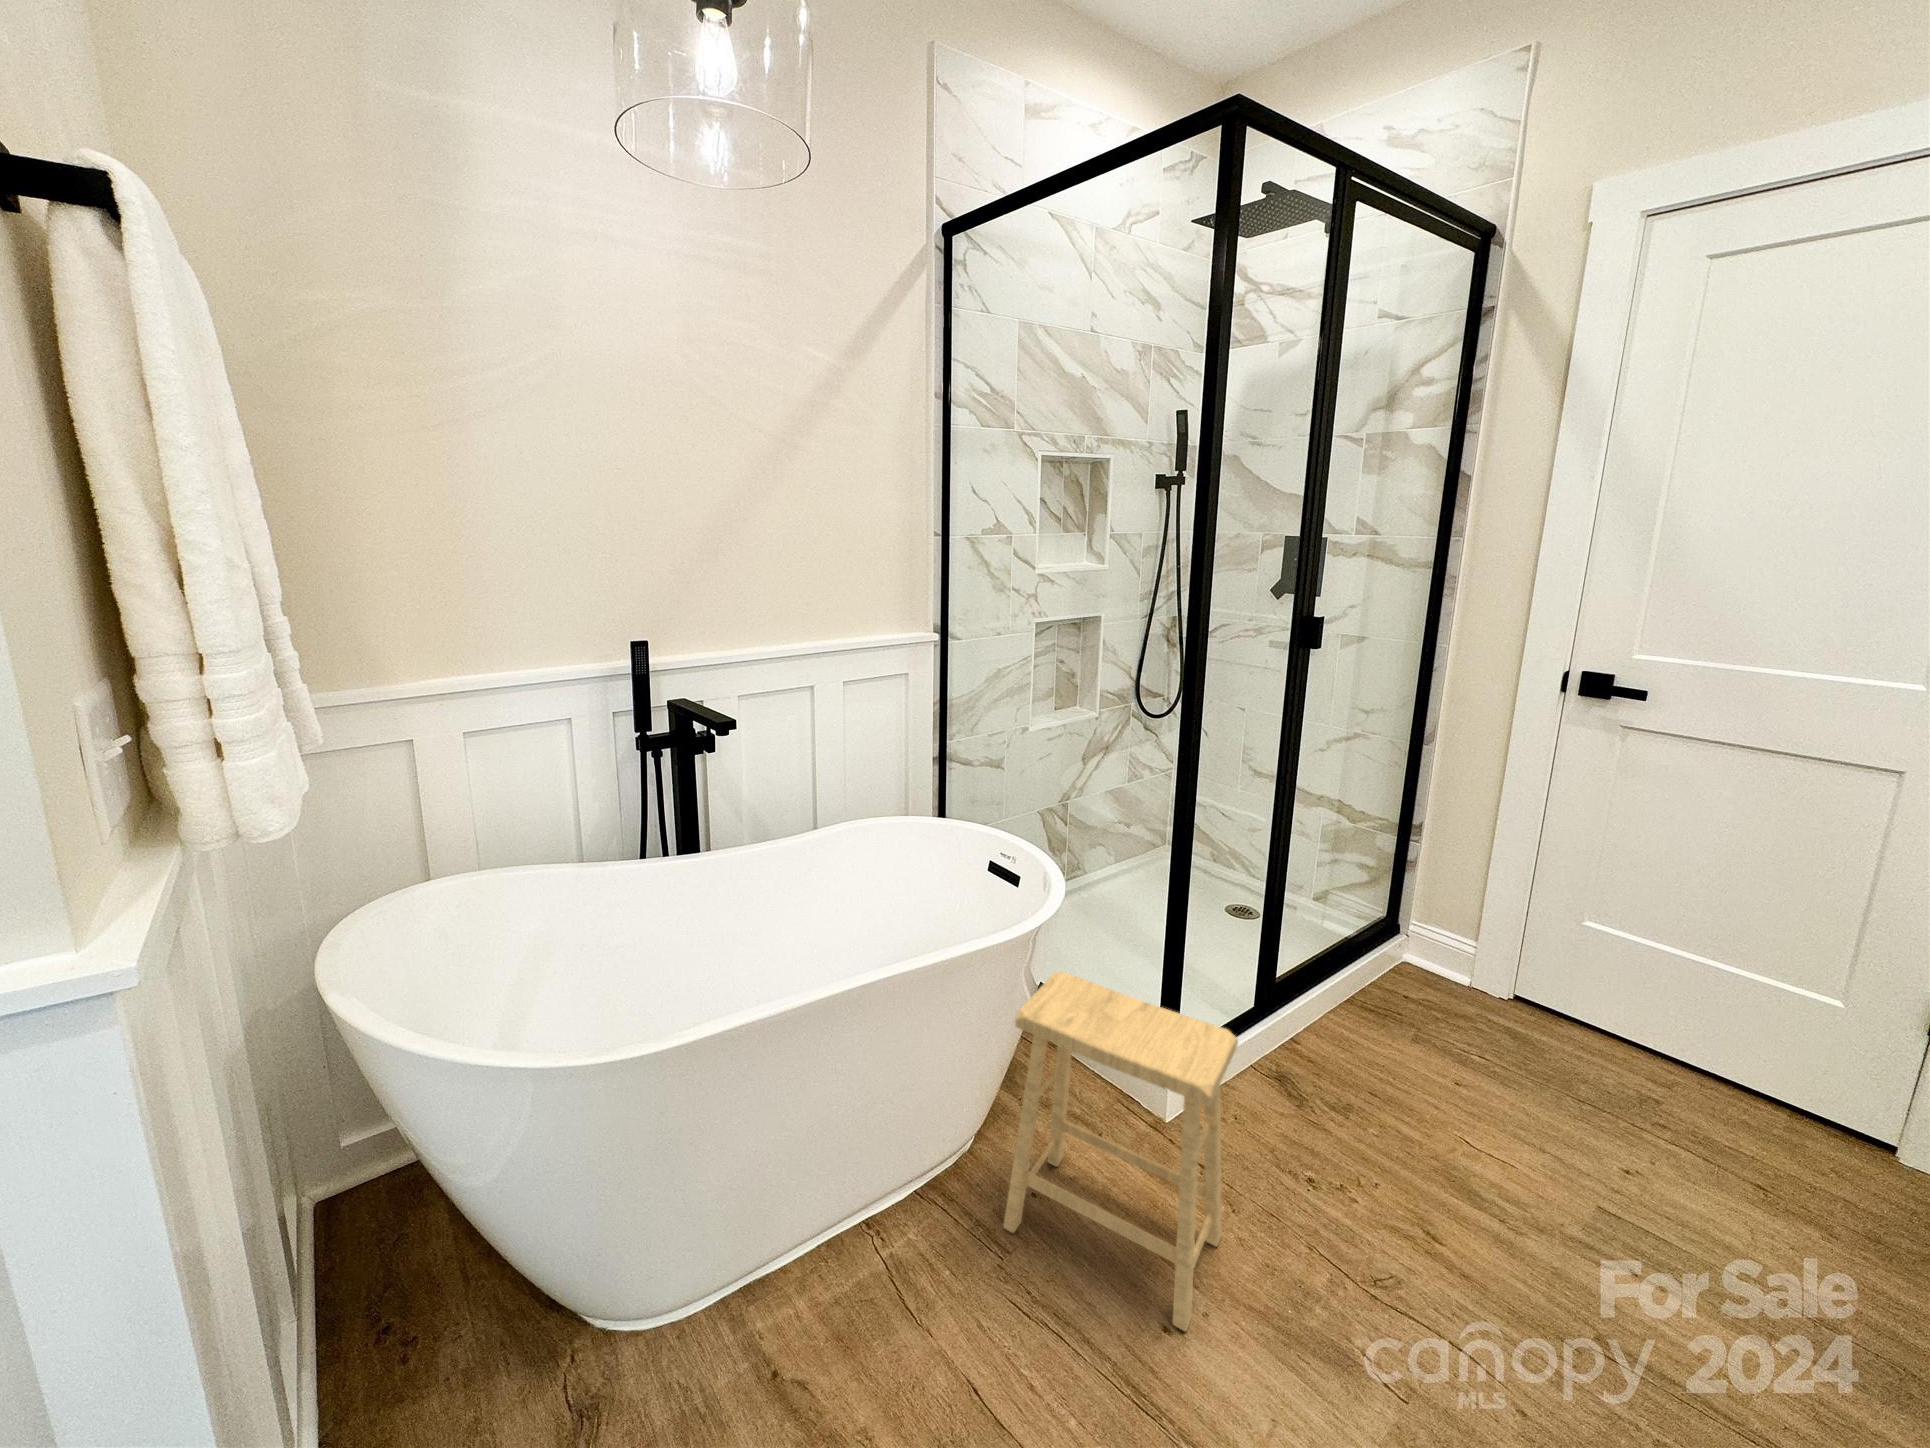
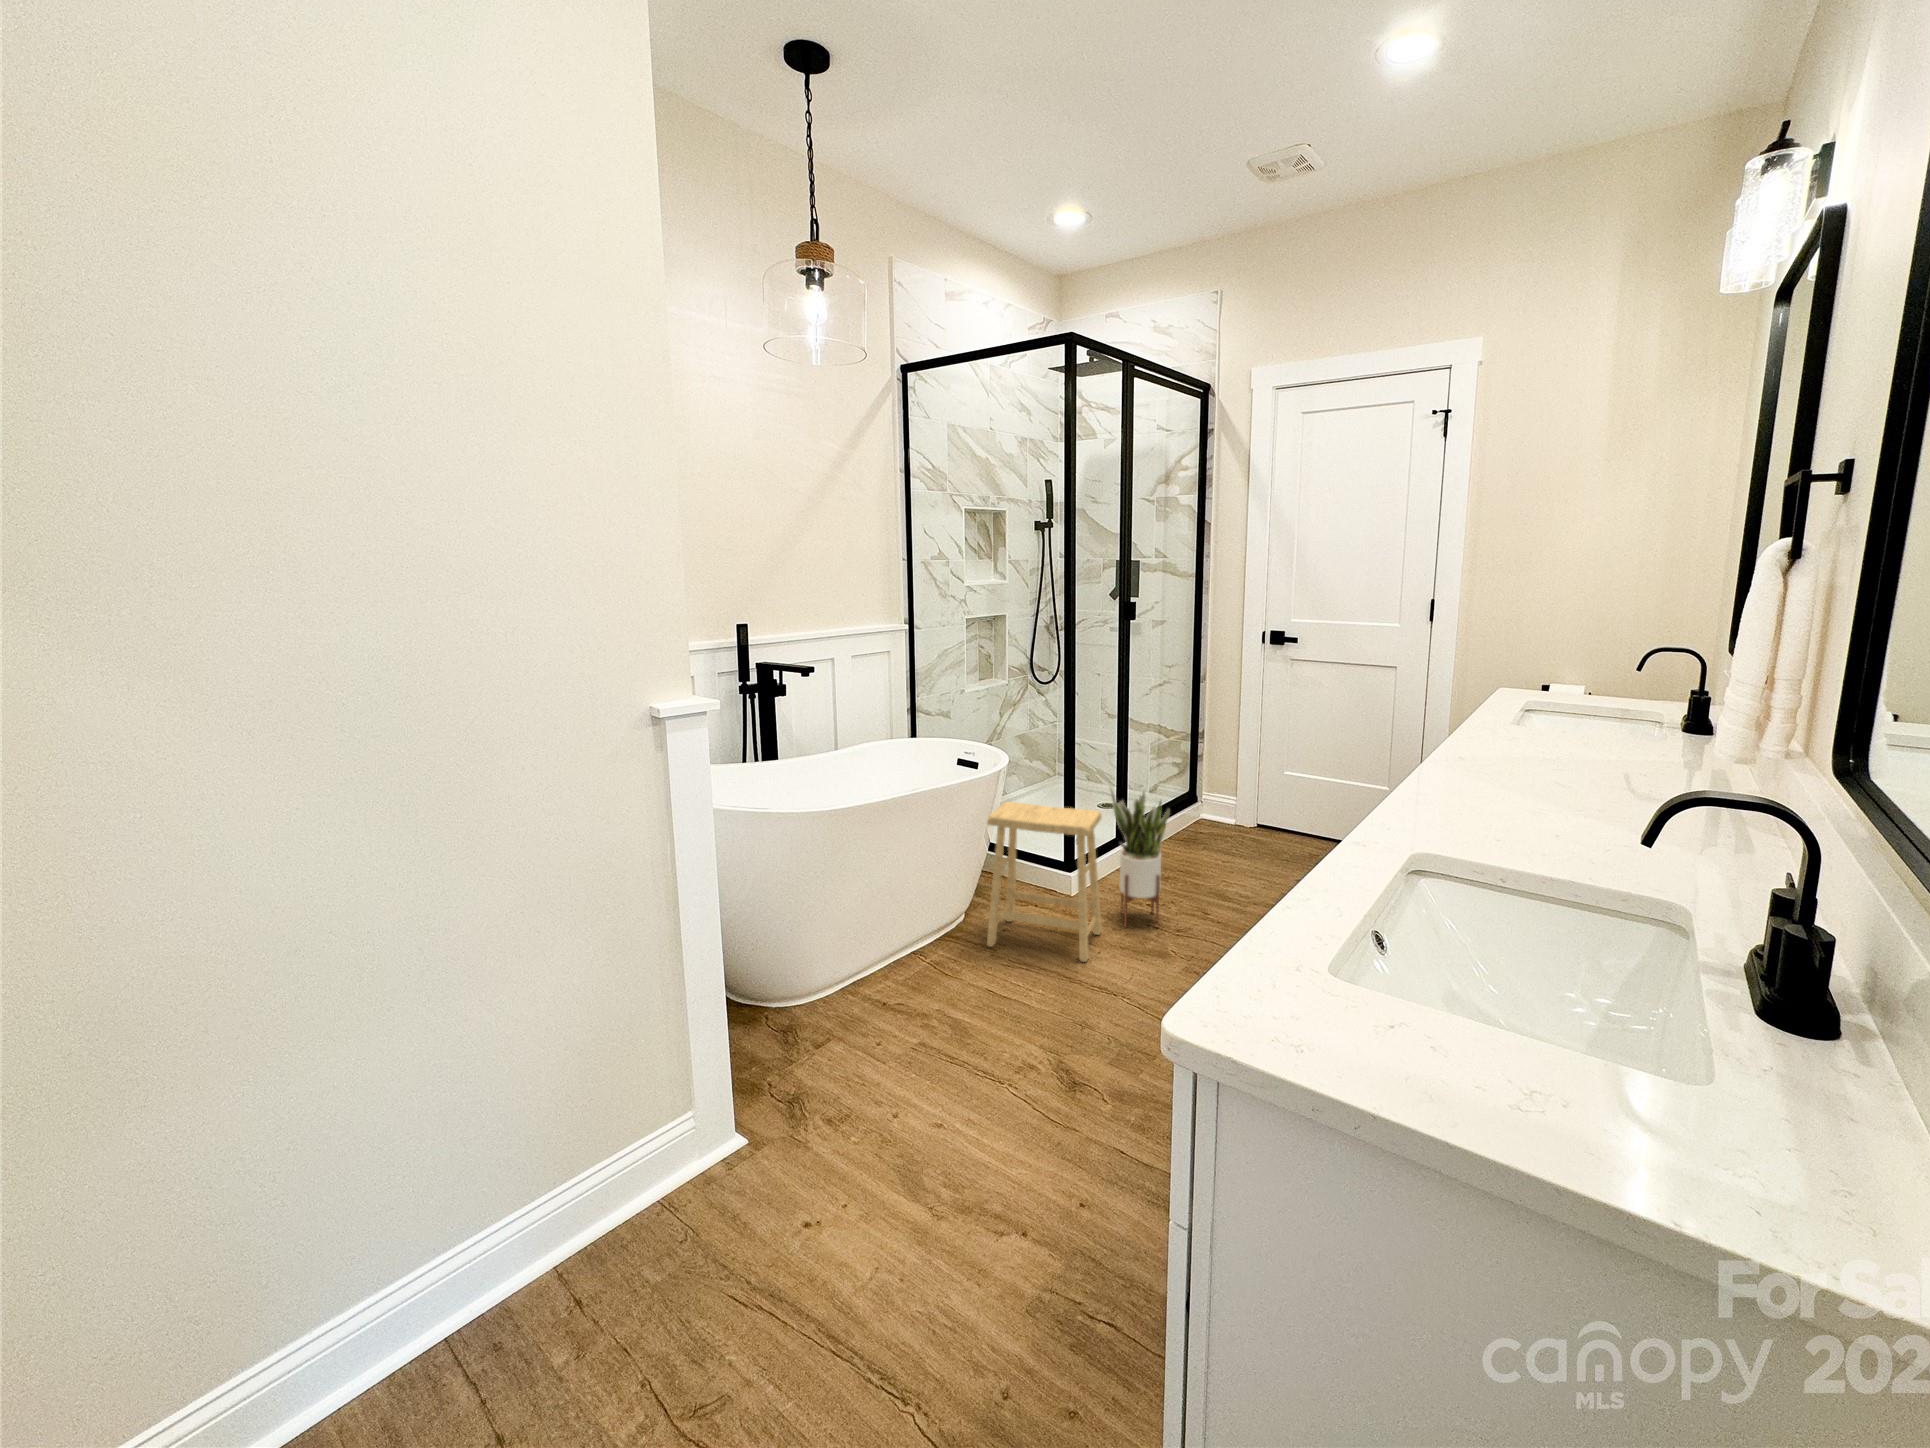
potted plant: none [1256,969,1381,1252] -> present [1110,788,1170,927]

